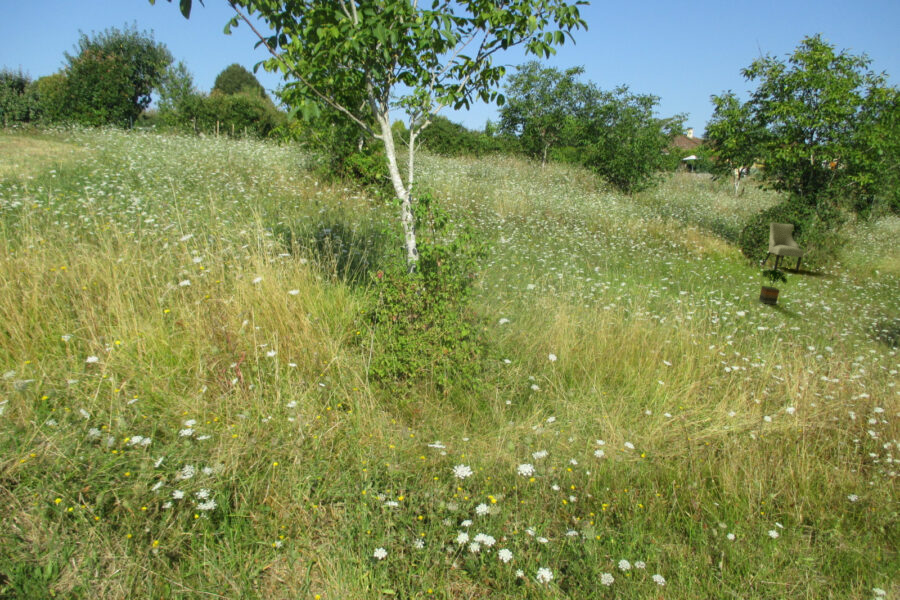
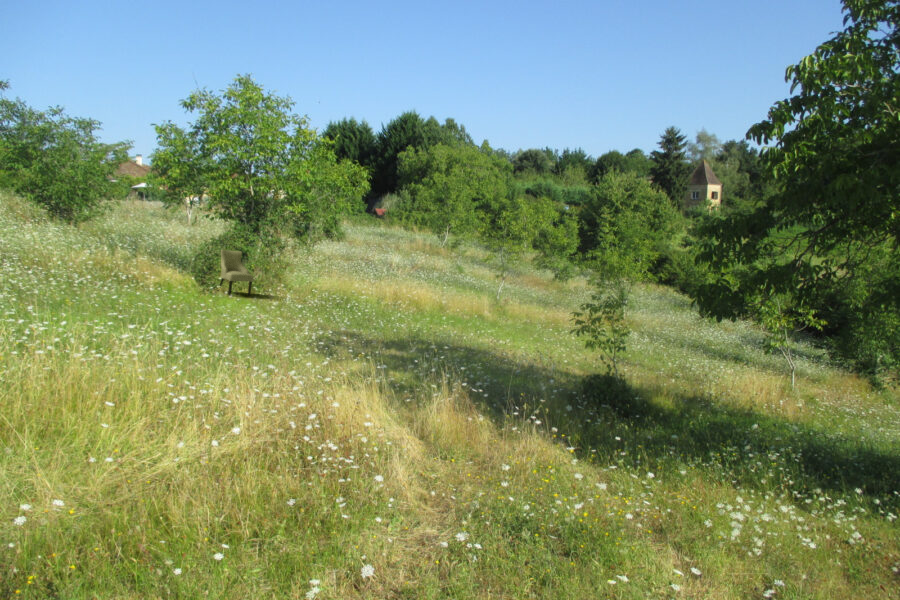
potted tree: present [759,269,787,305] -> none [215,299,243,336]

